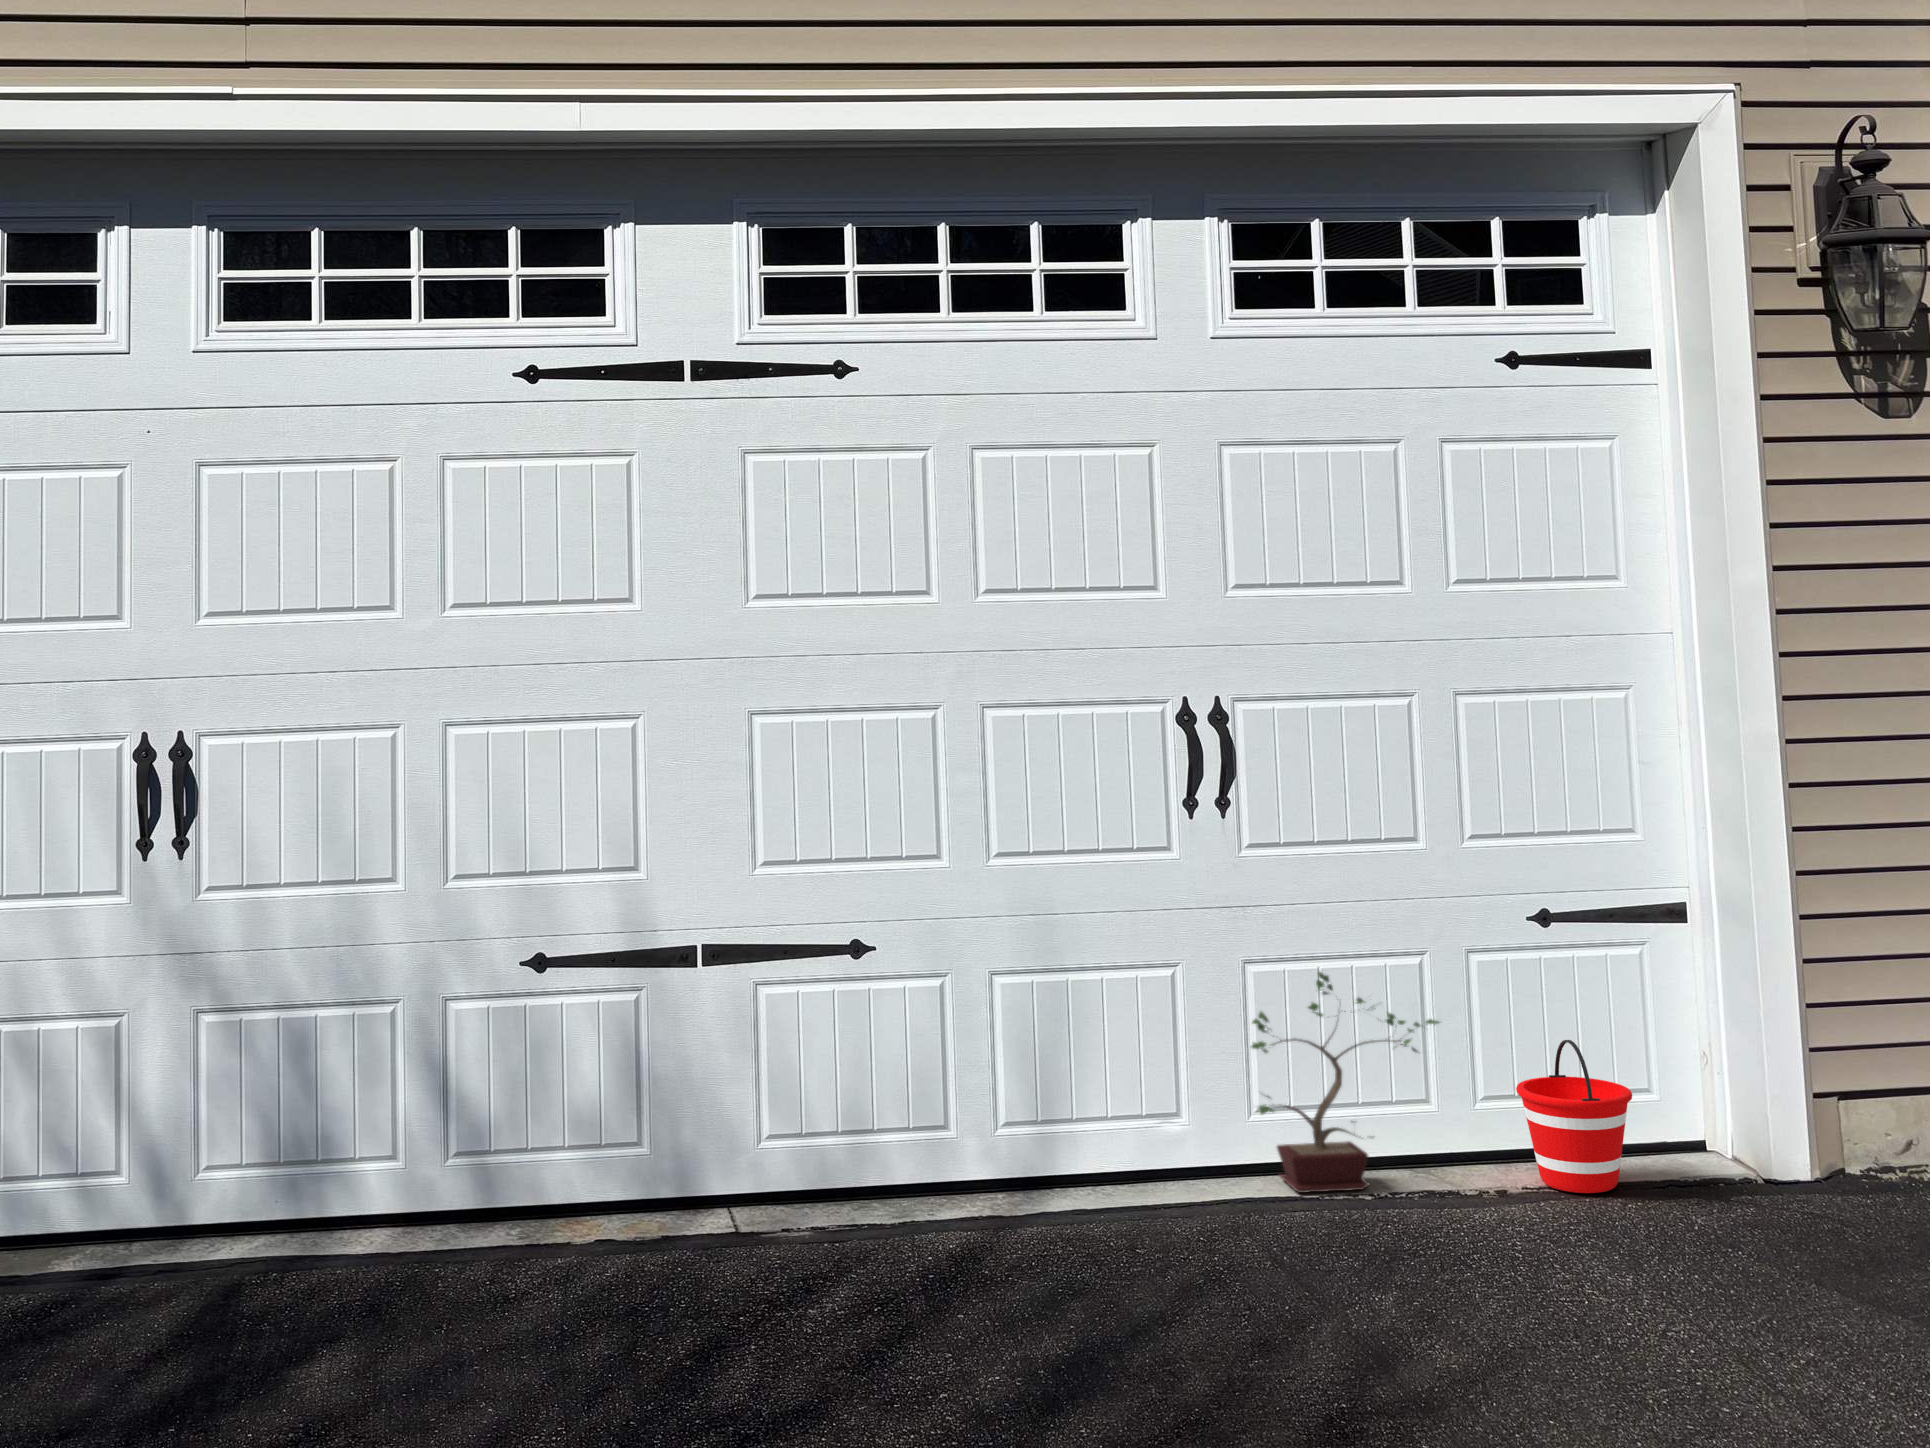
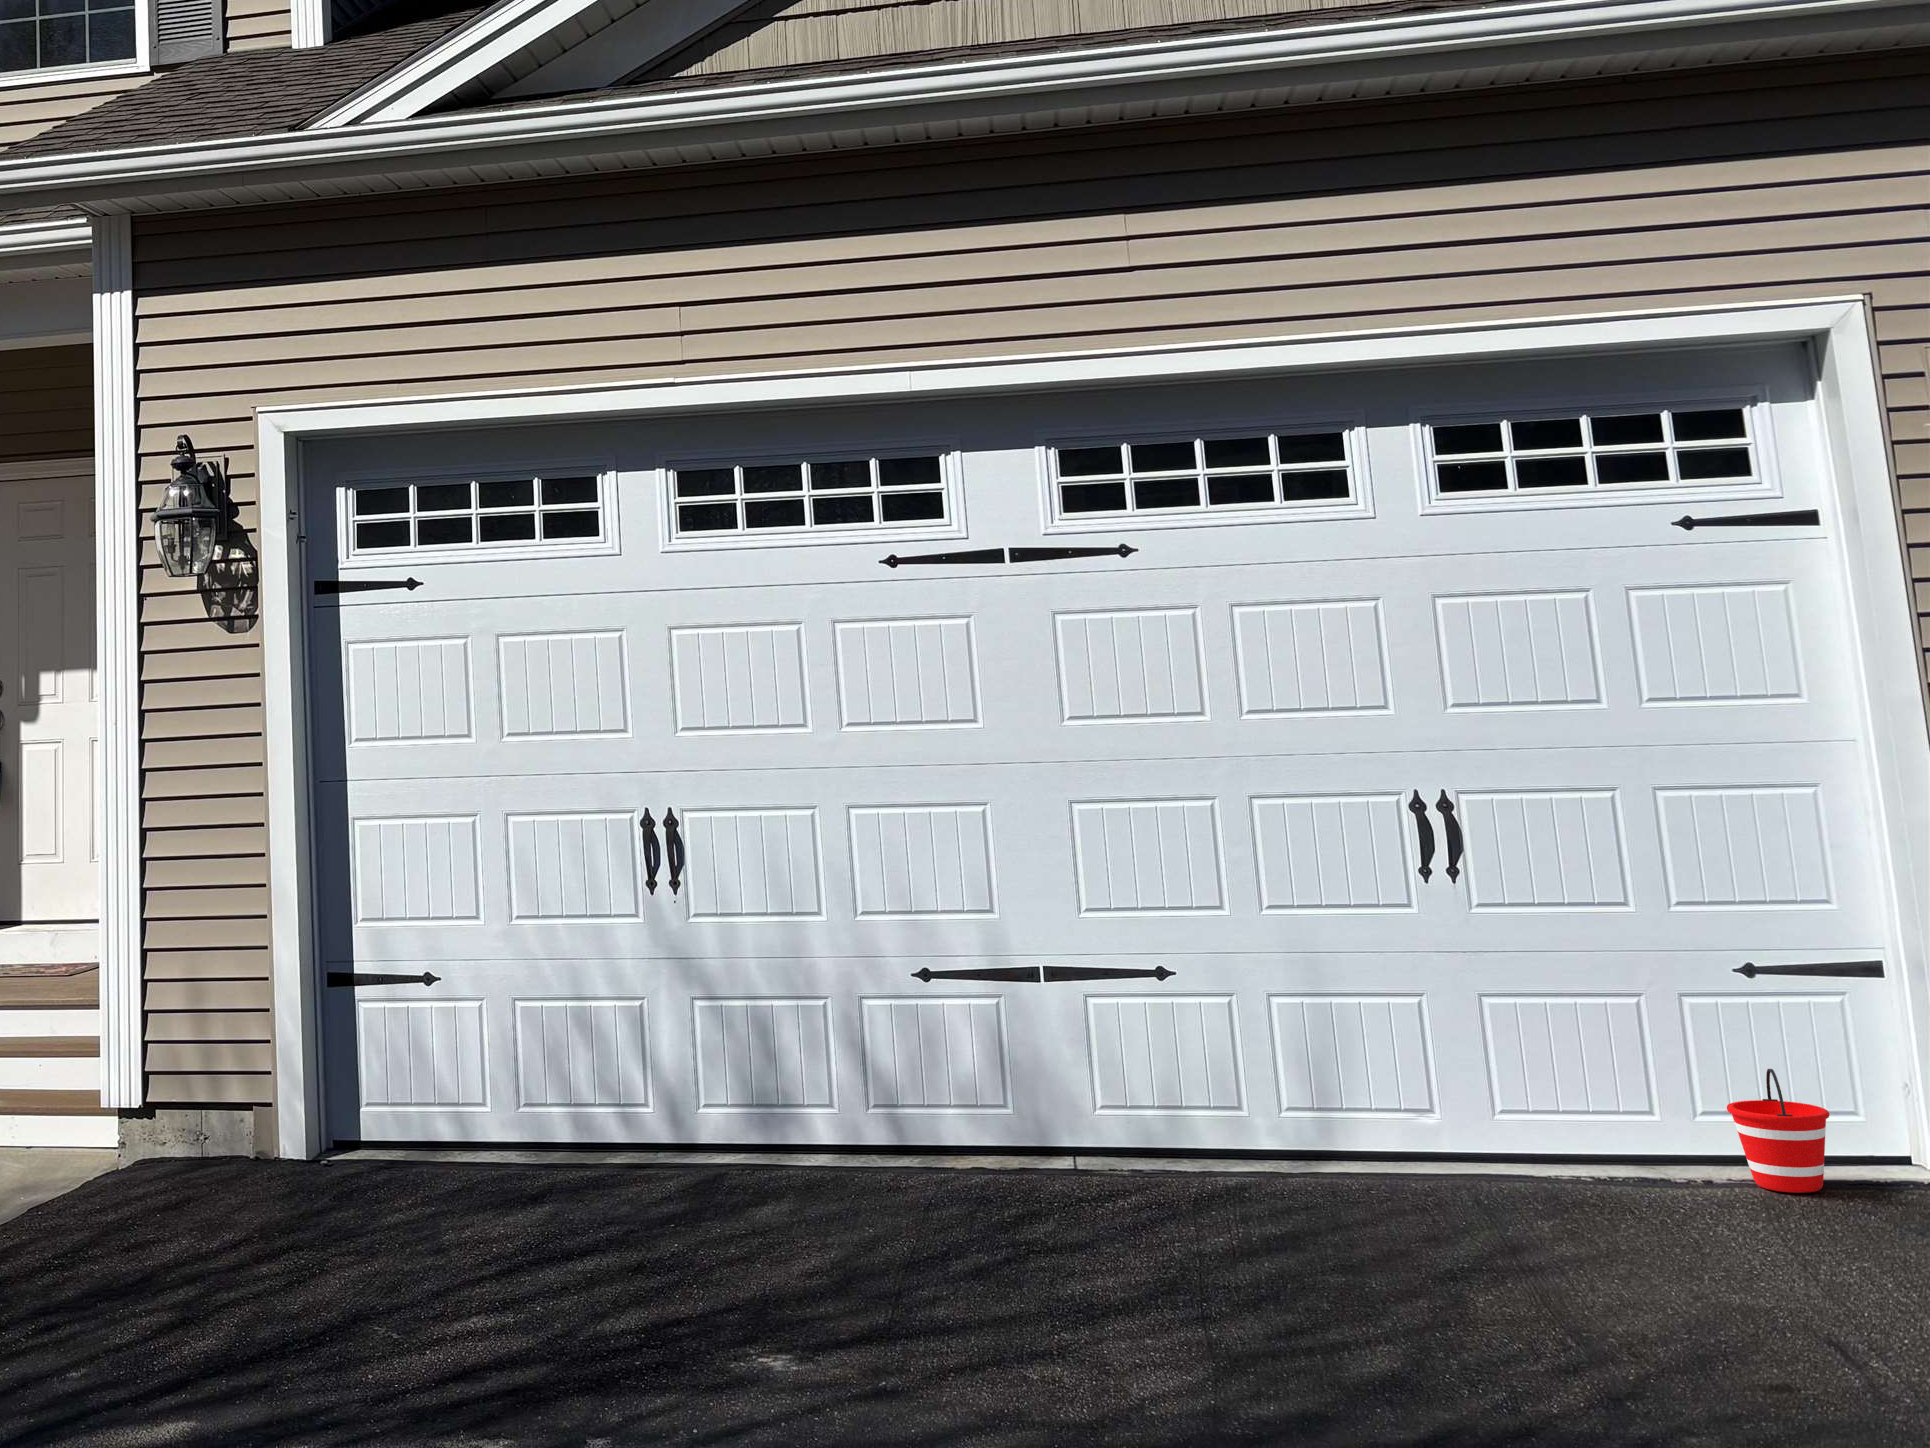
potted plant: present [1252,972,1439,1193] -> none [1485,1003,1652,1179]

